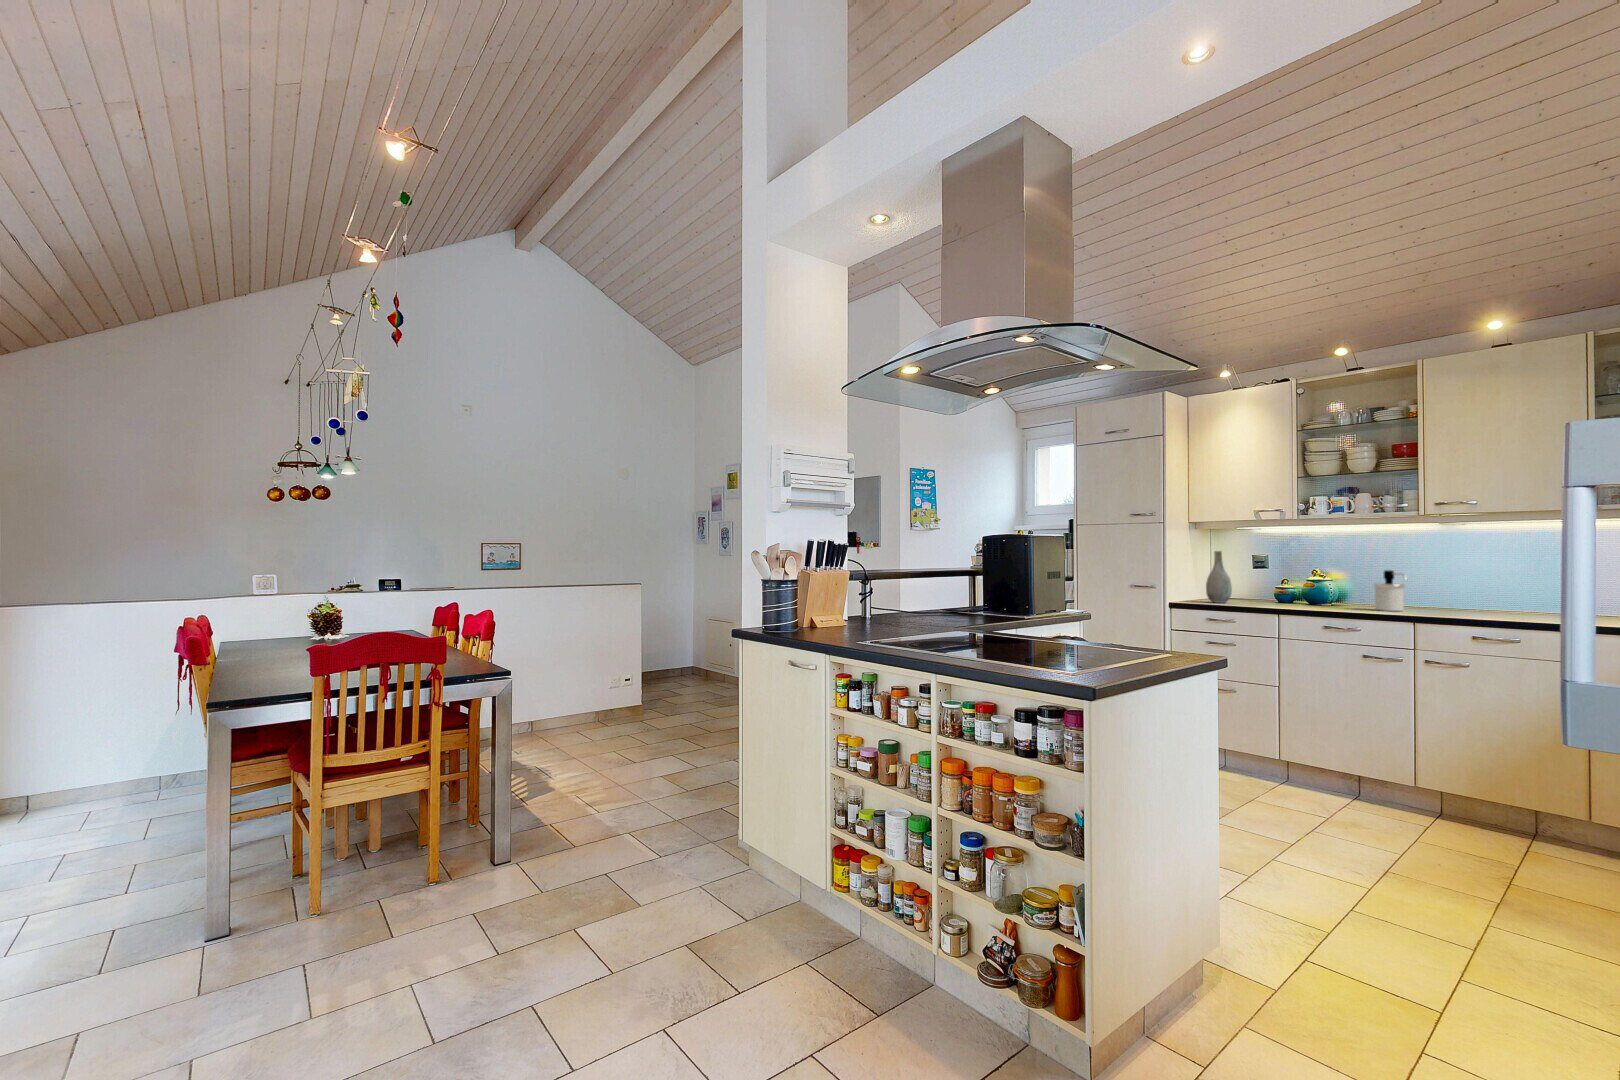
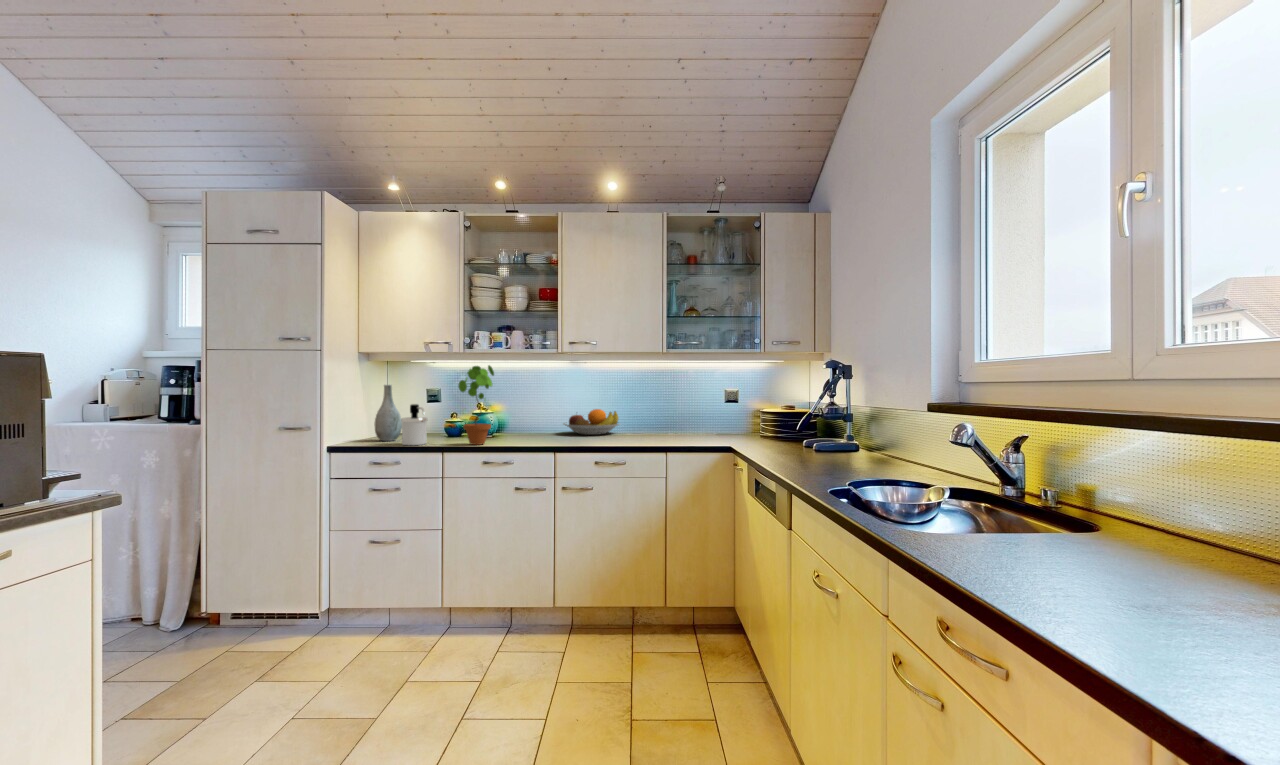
potted plant: none [1296,531,1336,610] -> present [458,365,494,445]
soap dispenser: present [1374,570,1407,611] -> present [401,404,427,445]
fruit bowl: none [1428,581,1521,611] -> present [563,409,619,435]

